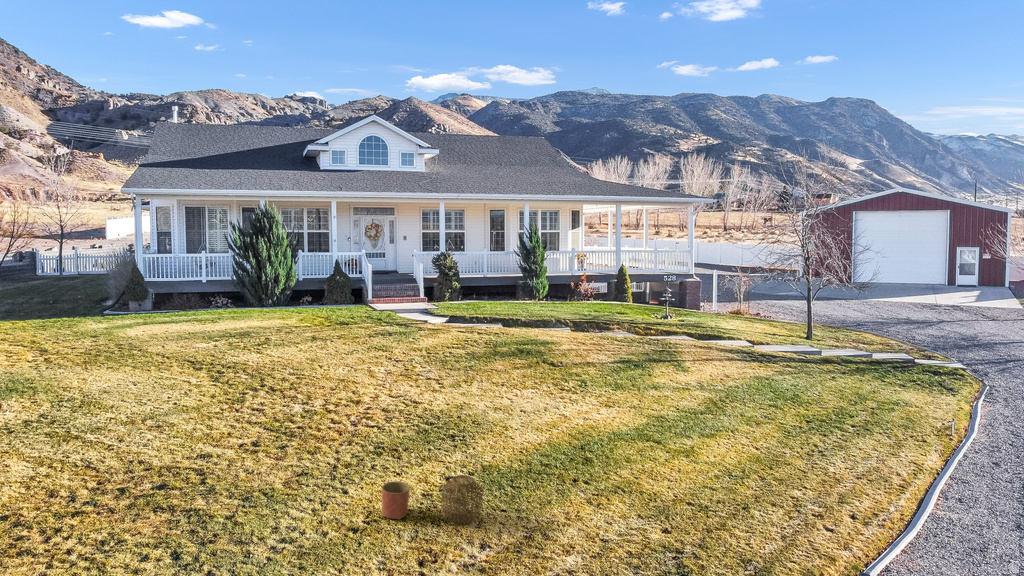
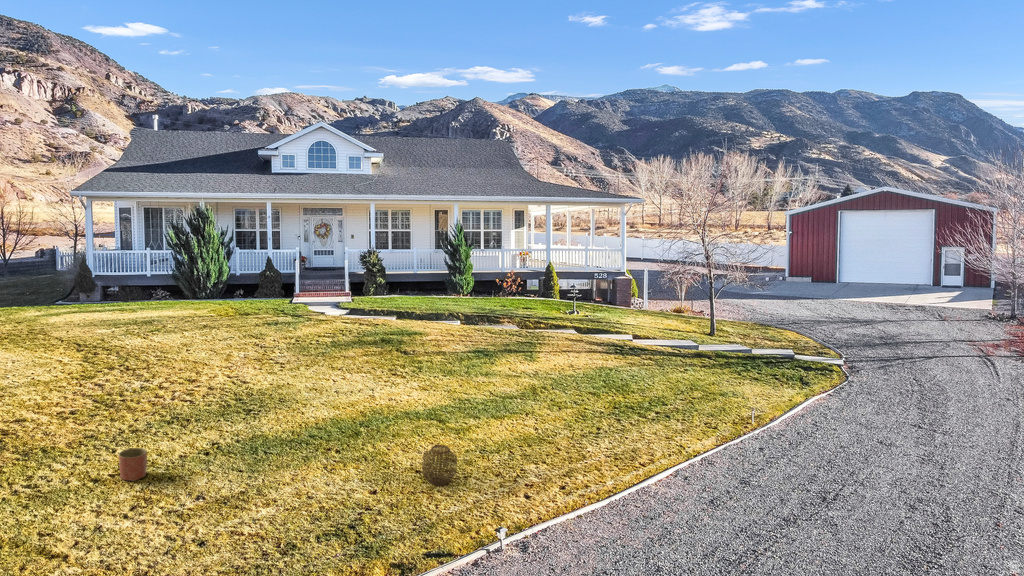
woven basket: present [441,475,483,525] -> present [422,445,457,486]

